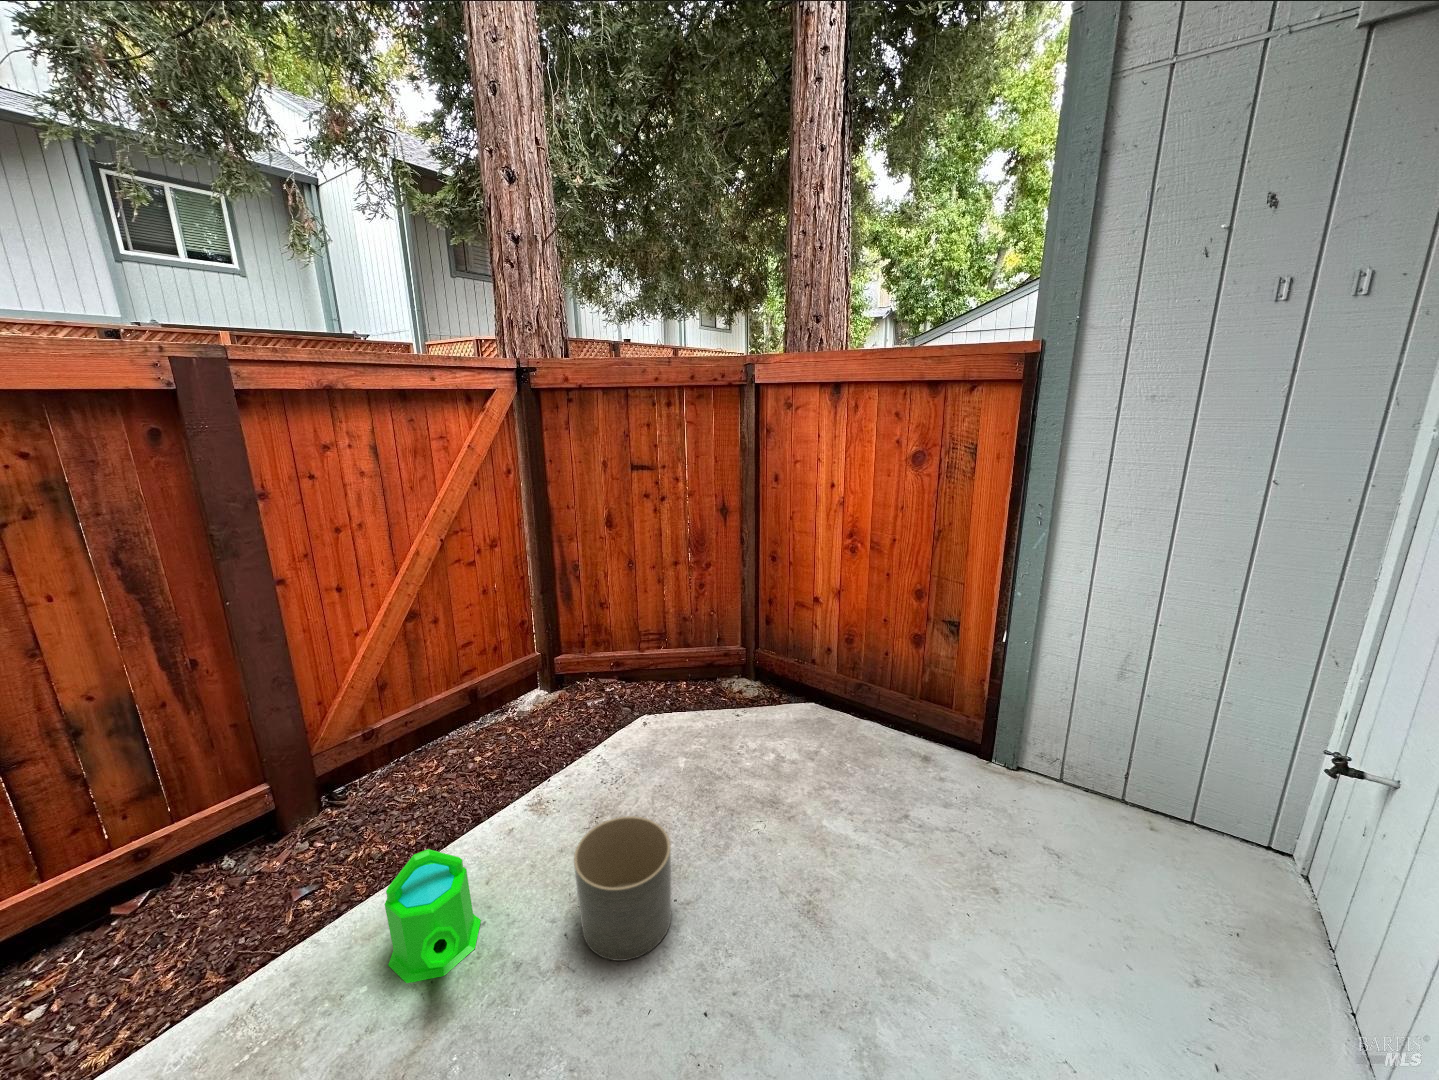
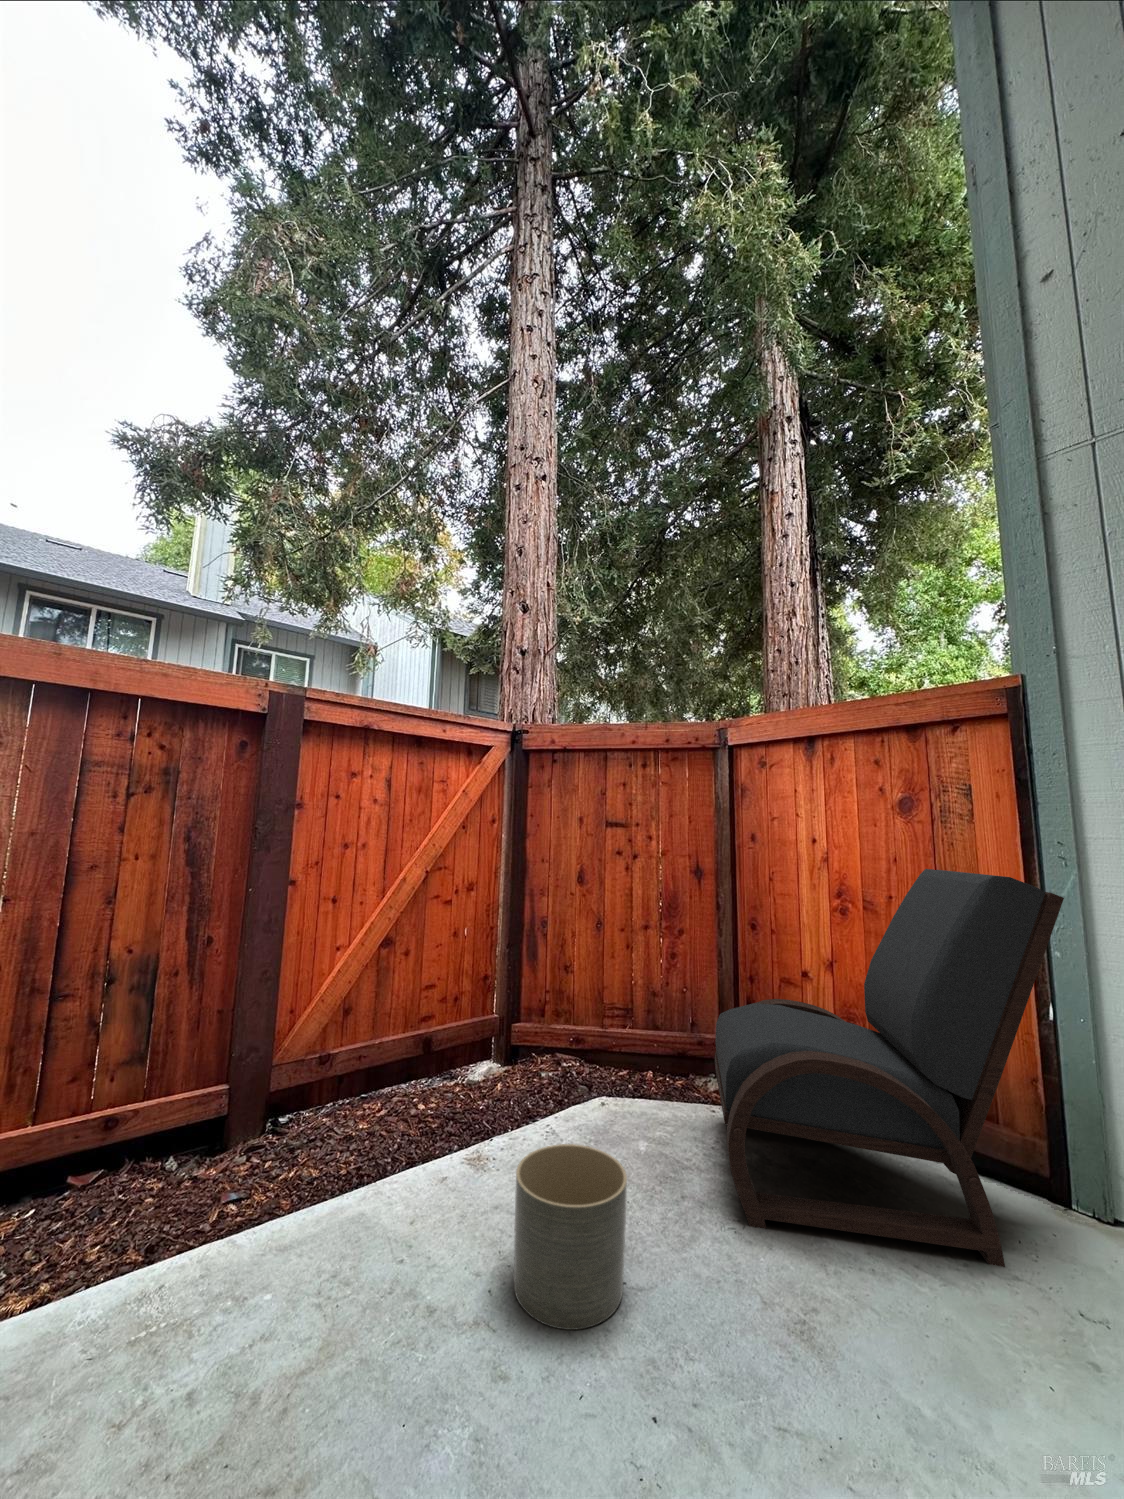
lounge chair: none [741,516,1035,829] -> present [715,869,1064,1267]
watering can: present [385,849,481,983] -> none [300,1127,403,1296]

